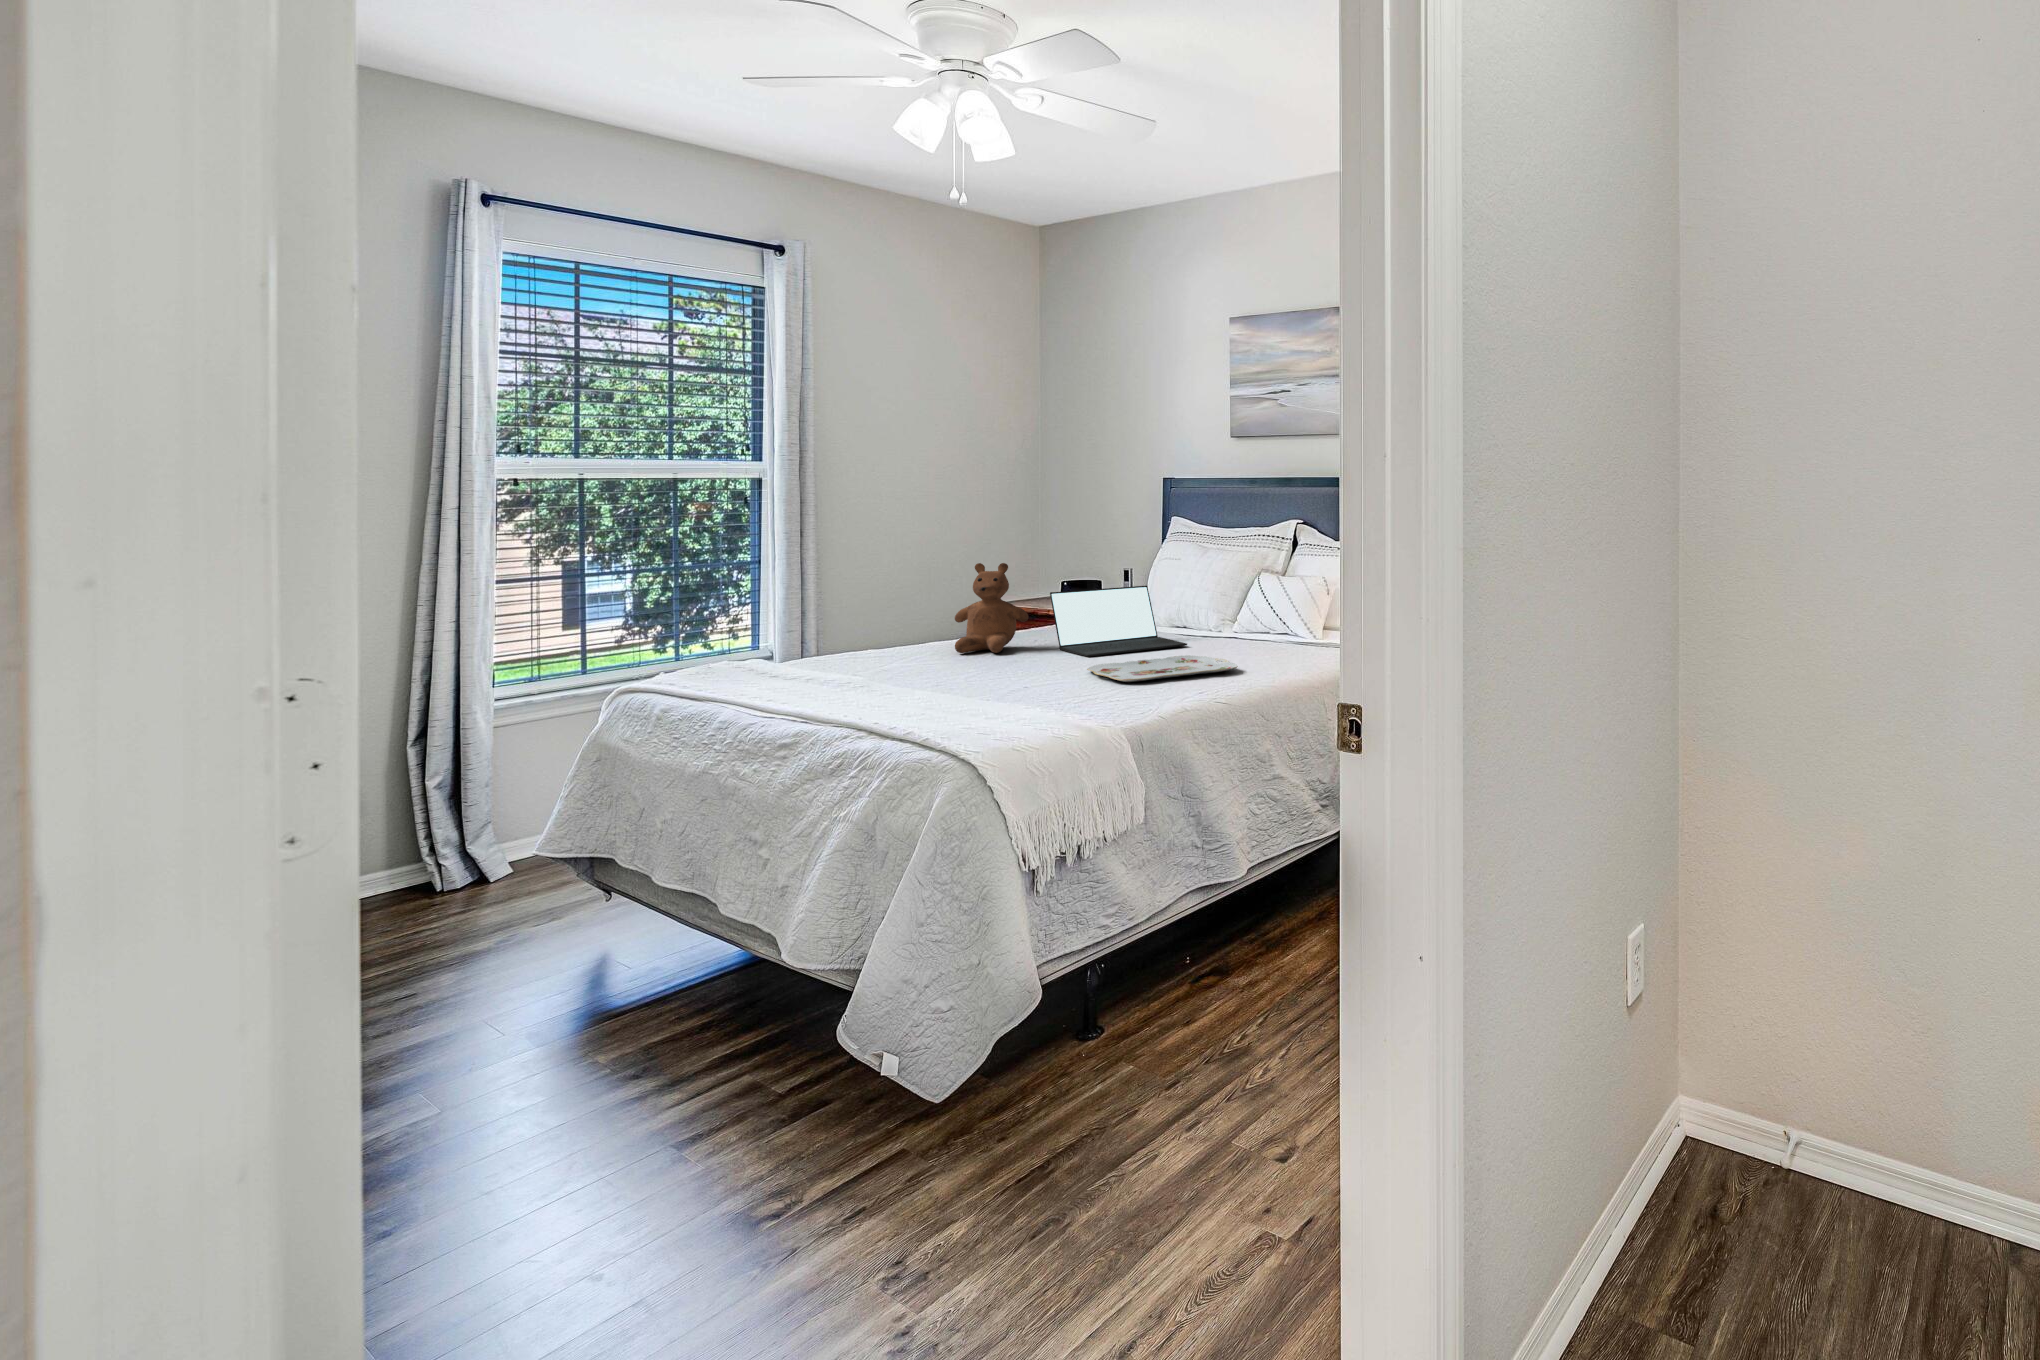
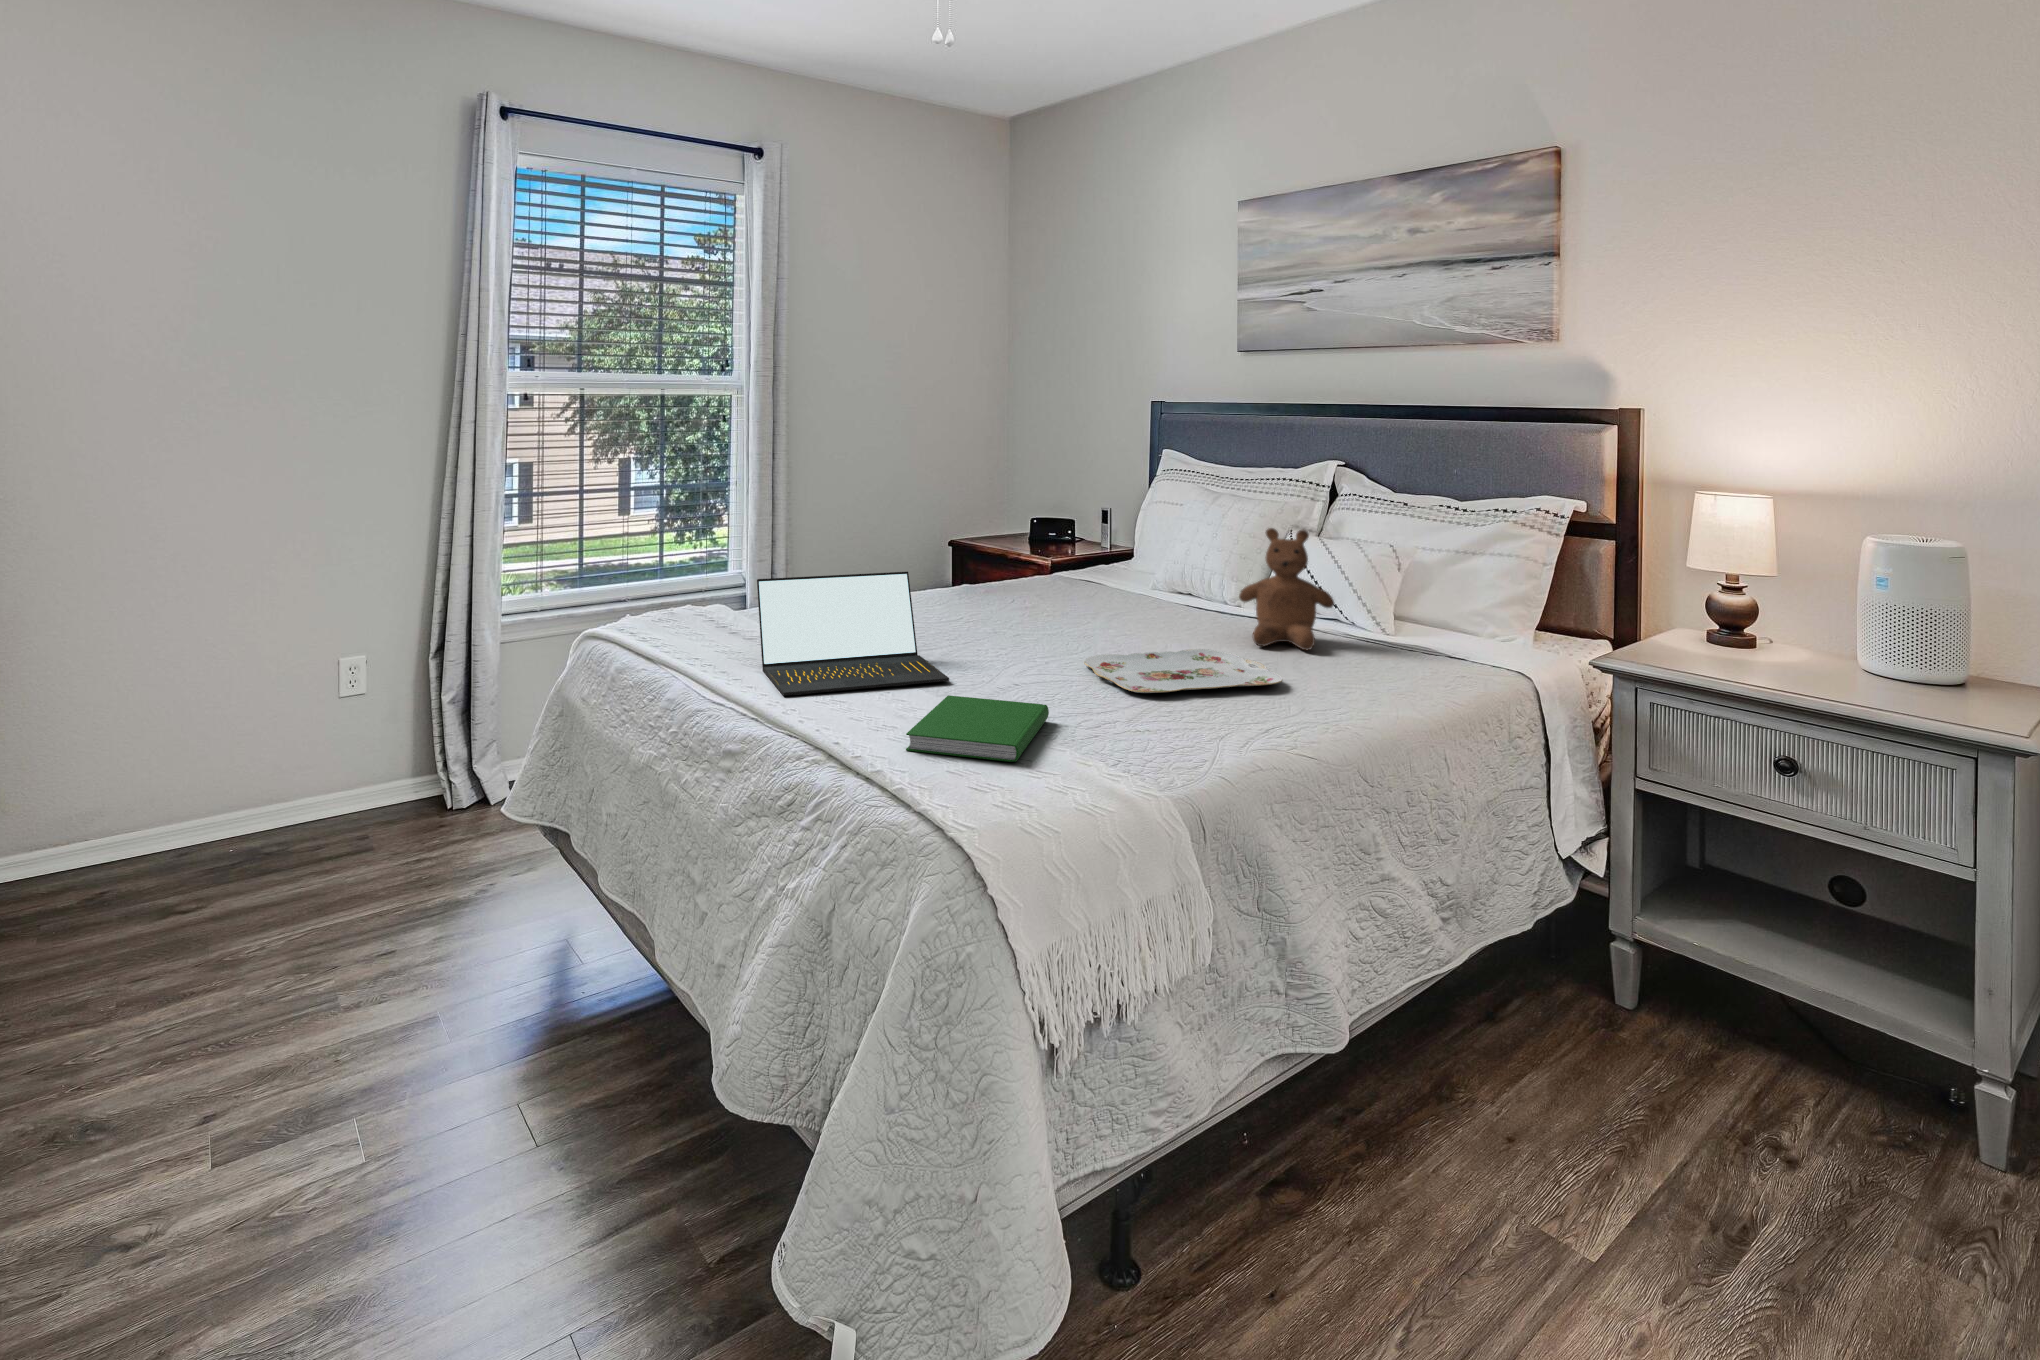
teddy bear: present [955,563,1028,653] -> present [1239,528,1334,650]
laptop: present [1050,586,1187,657] -> present [757,572,949,696]
hardcover book: none [934,689,1052,723] -> present [906,695,1049,762]

